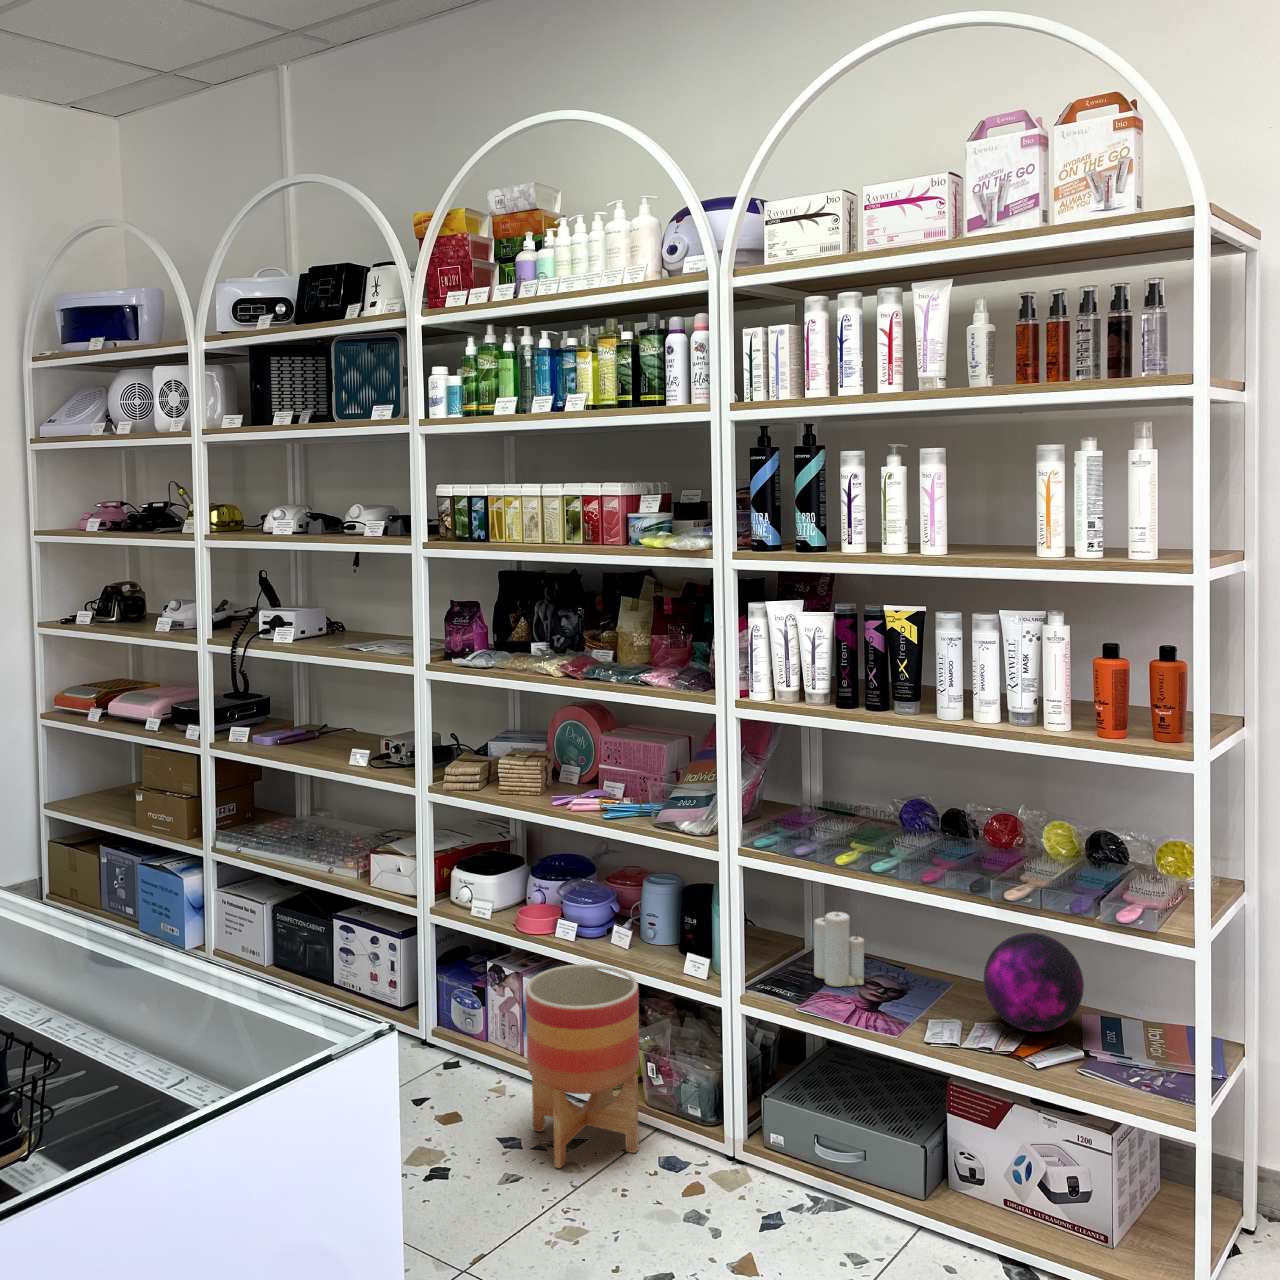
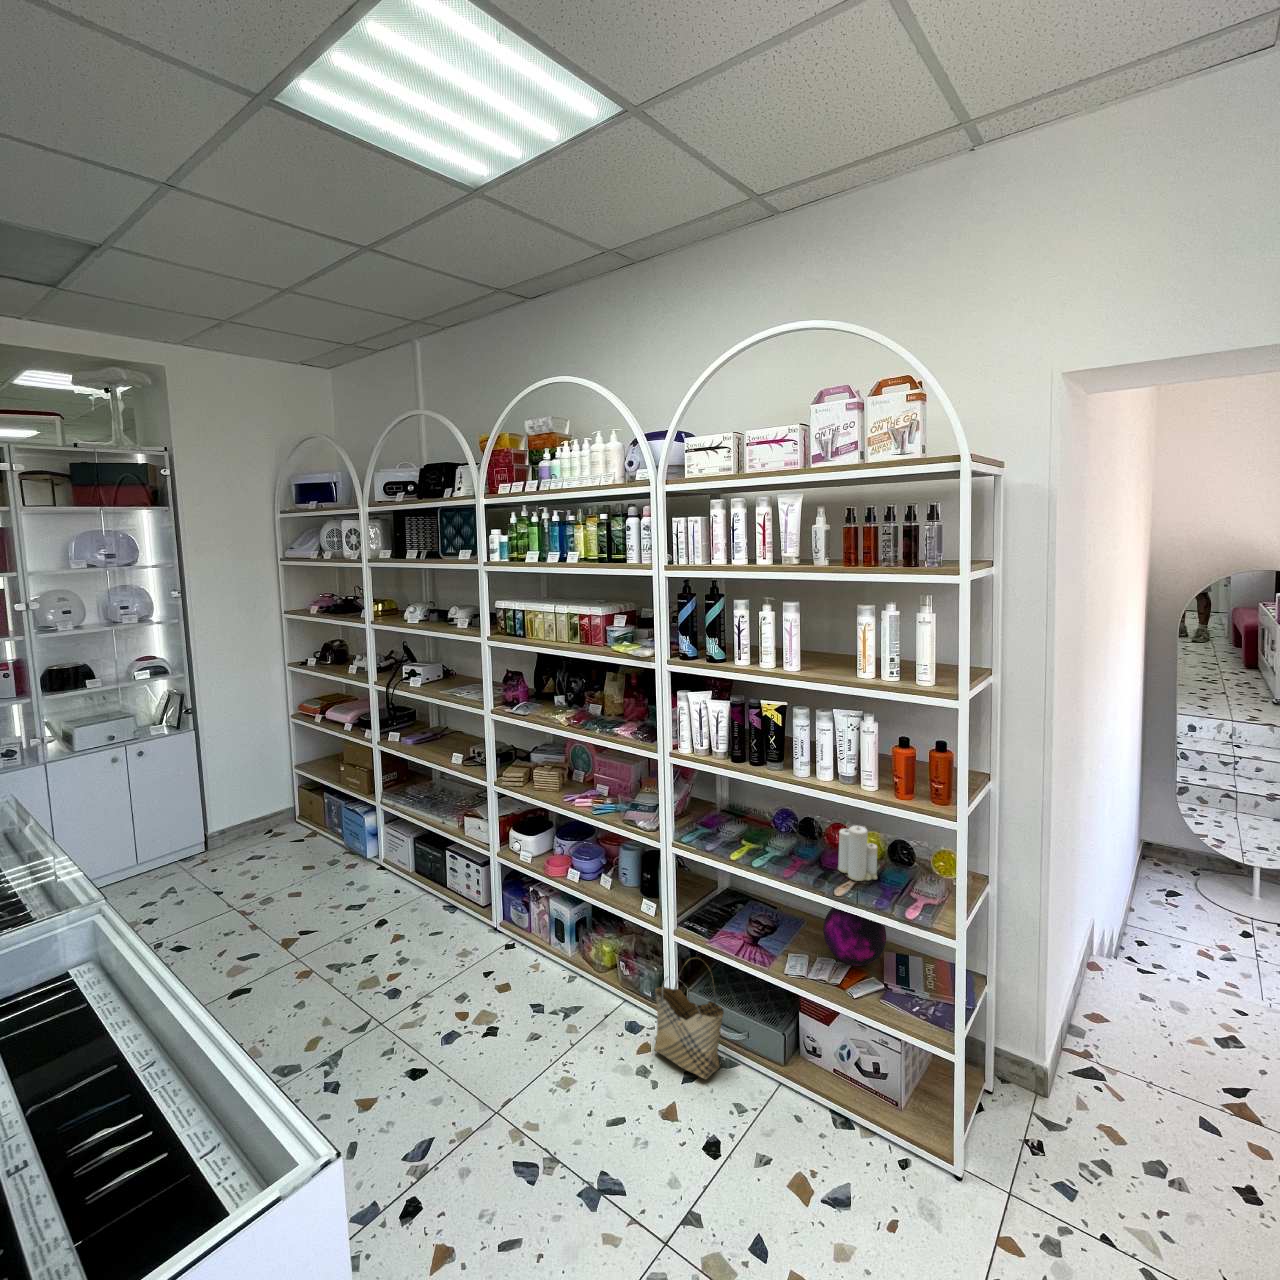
candle: present [814,912,864,987] -> present [838,826,877,881]
planter: present [526,964,639,1168] -> none [544,901,614,1032]
woven basket: none [710,1032,826,1219] -> present [654,957,724,1079]

